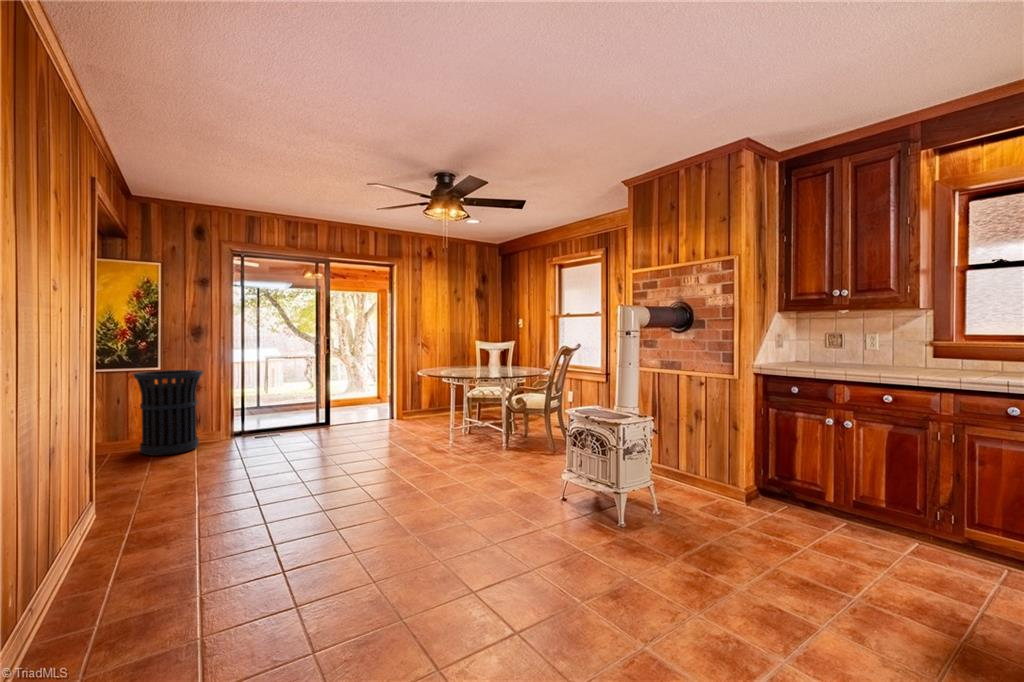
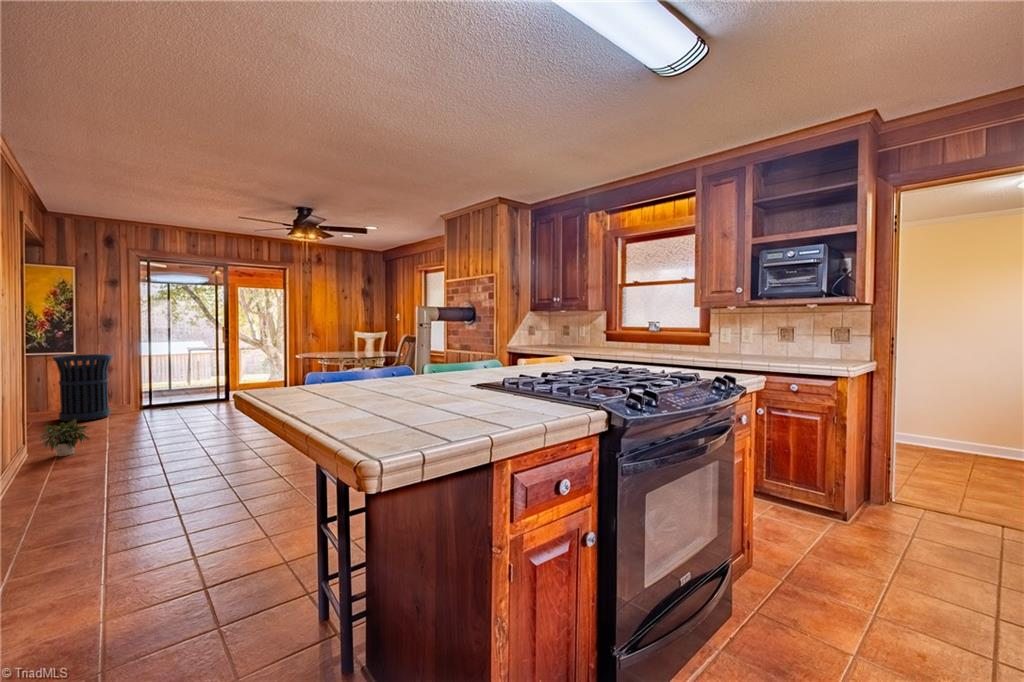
potted plant: none [93,466,175,536] -> present [40,420,89,456]

